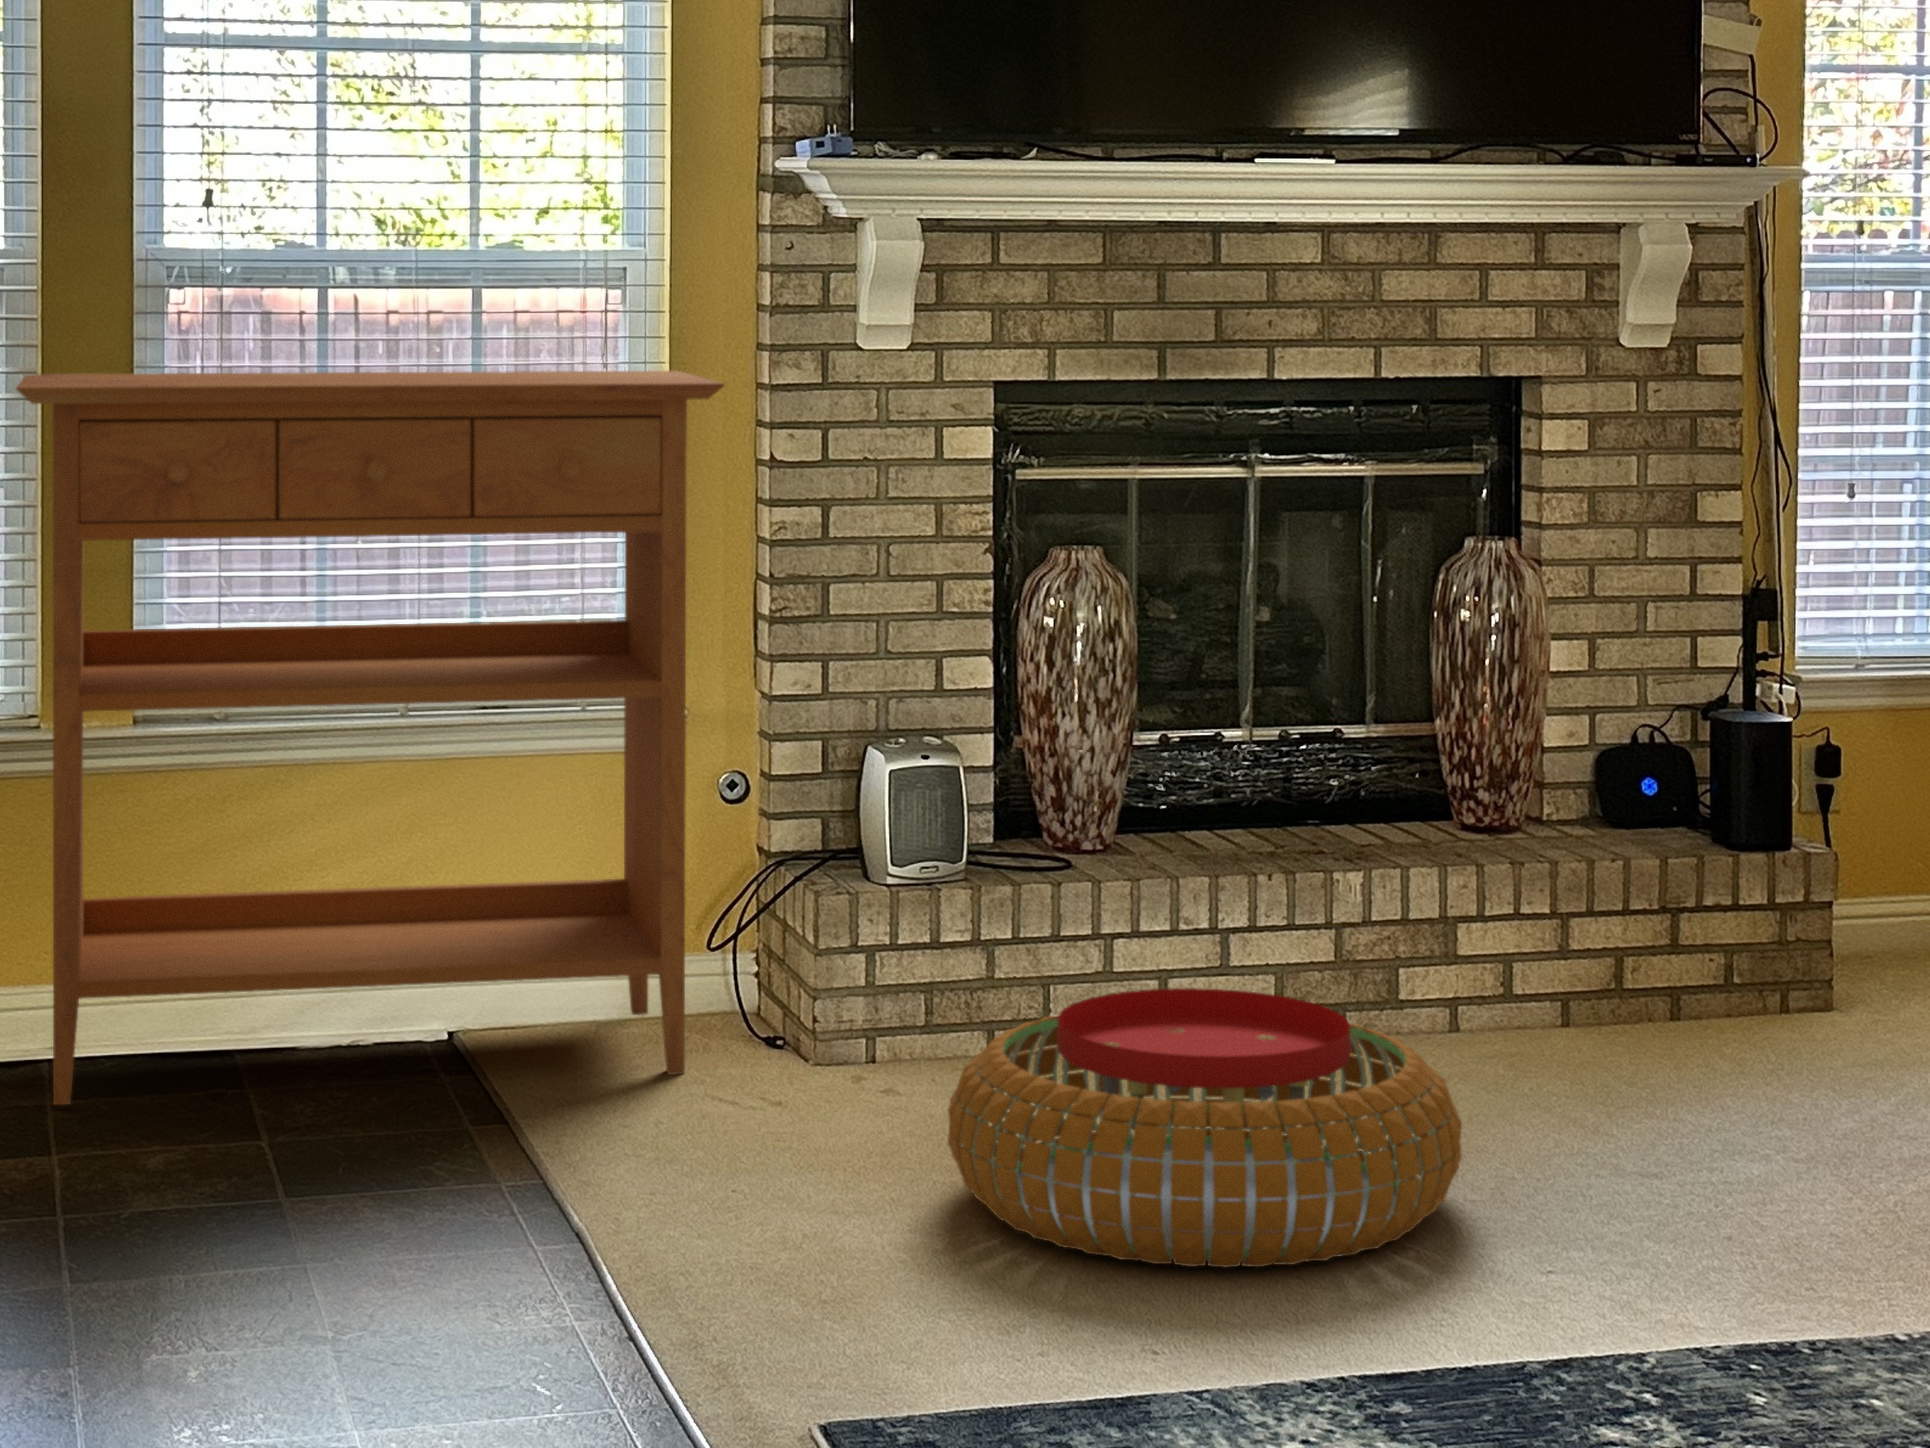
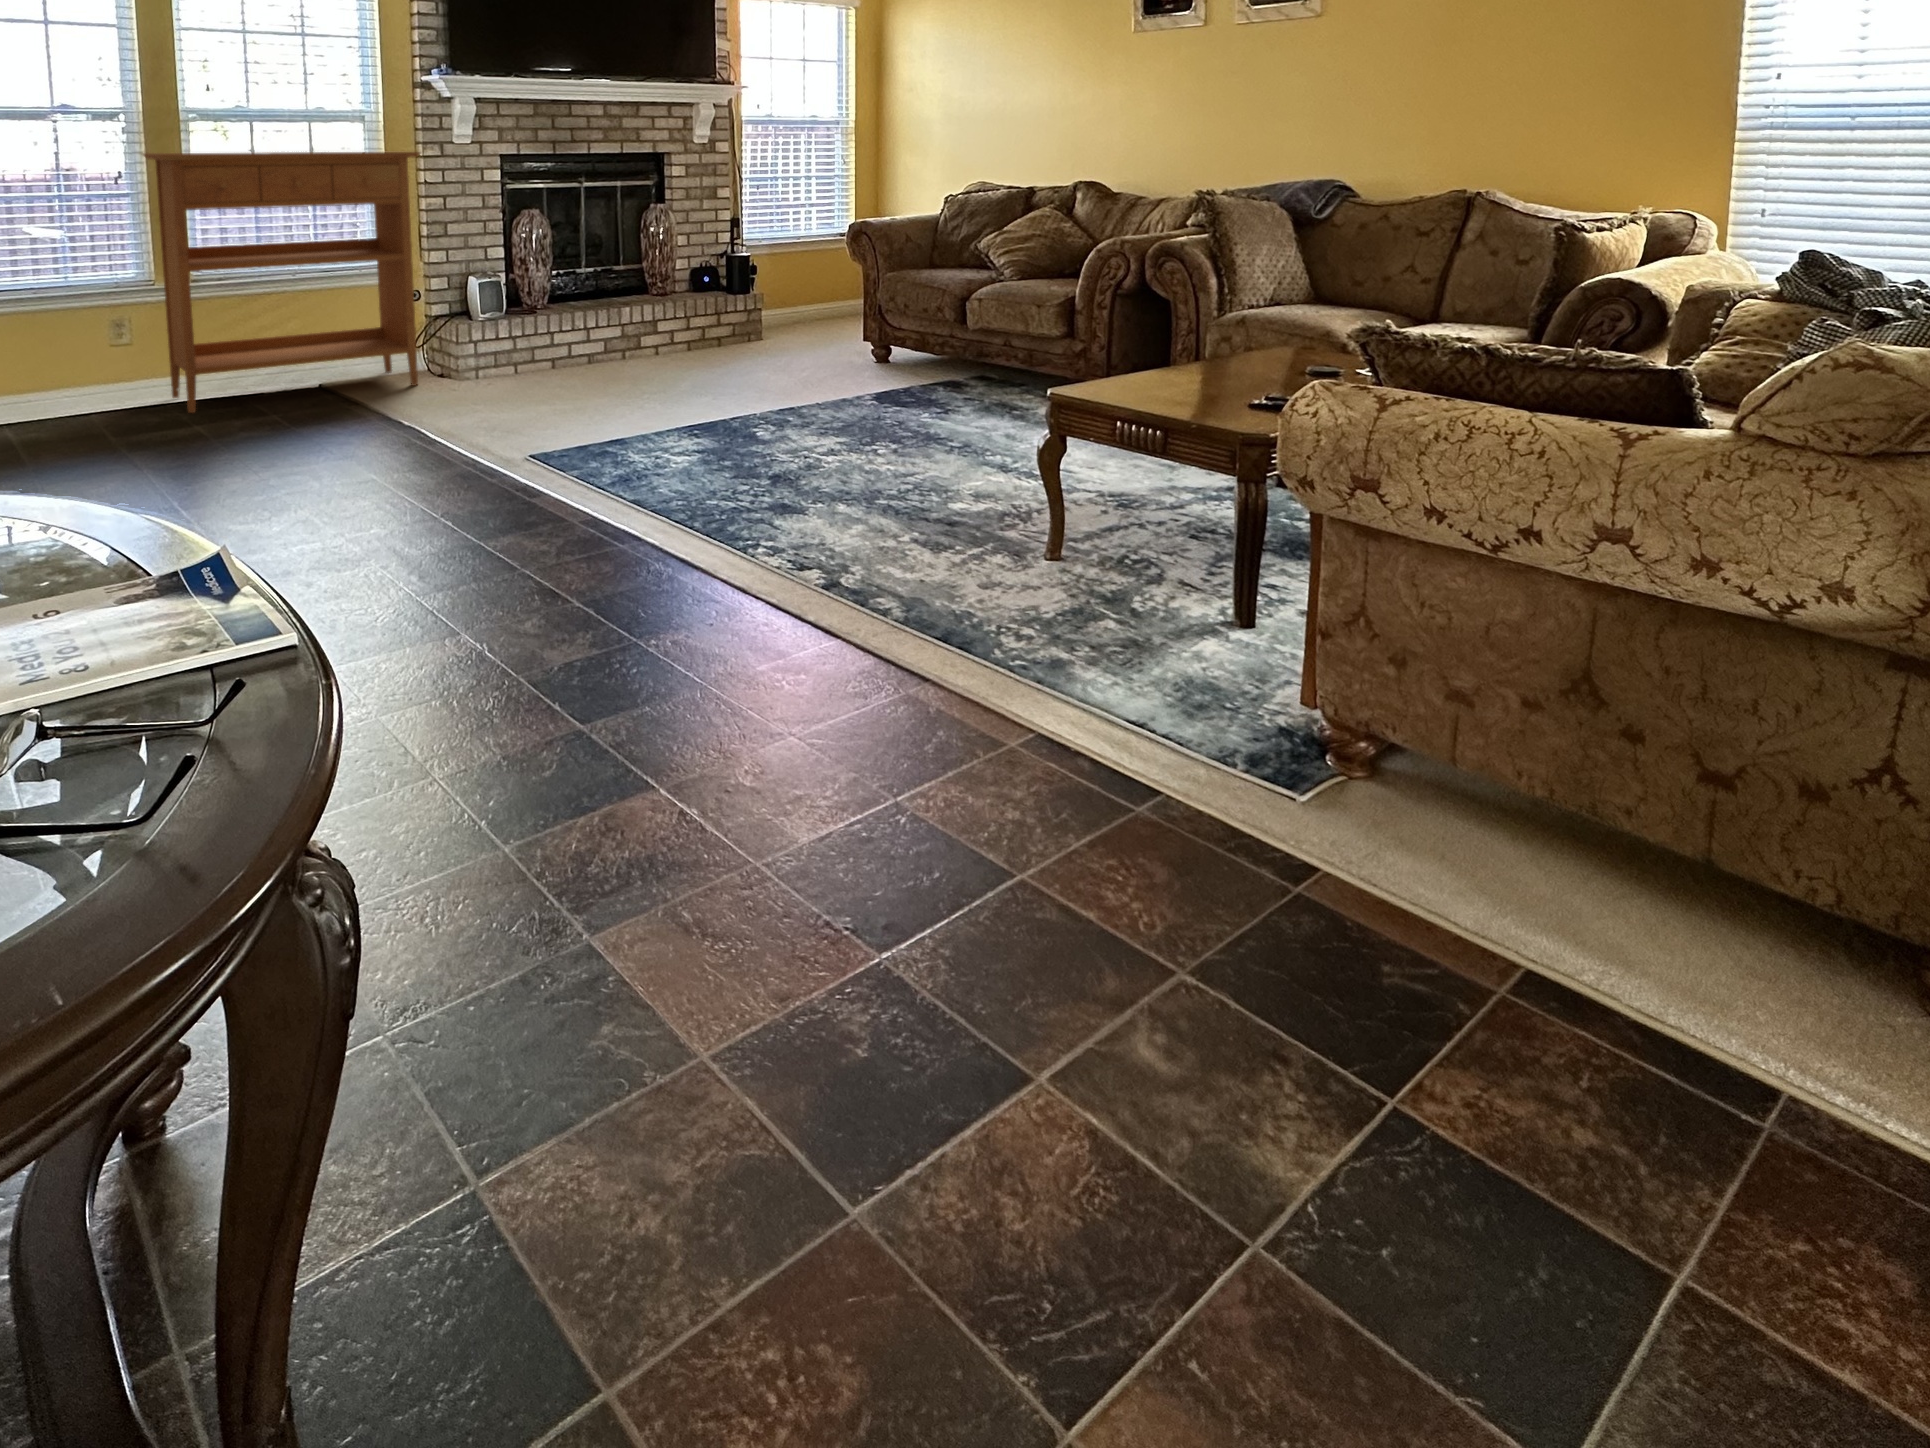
pouf: present [948,988,1462,1267] -> none [531,335,691,411]

